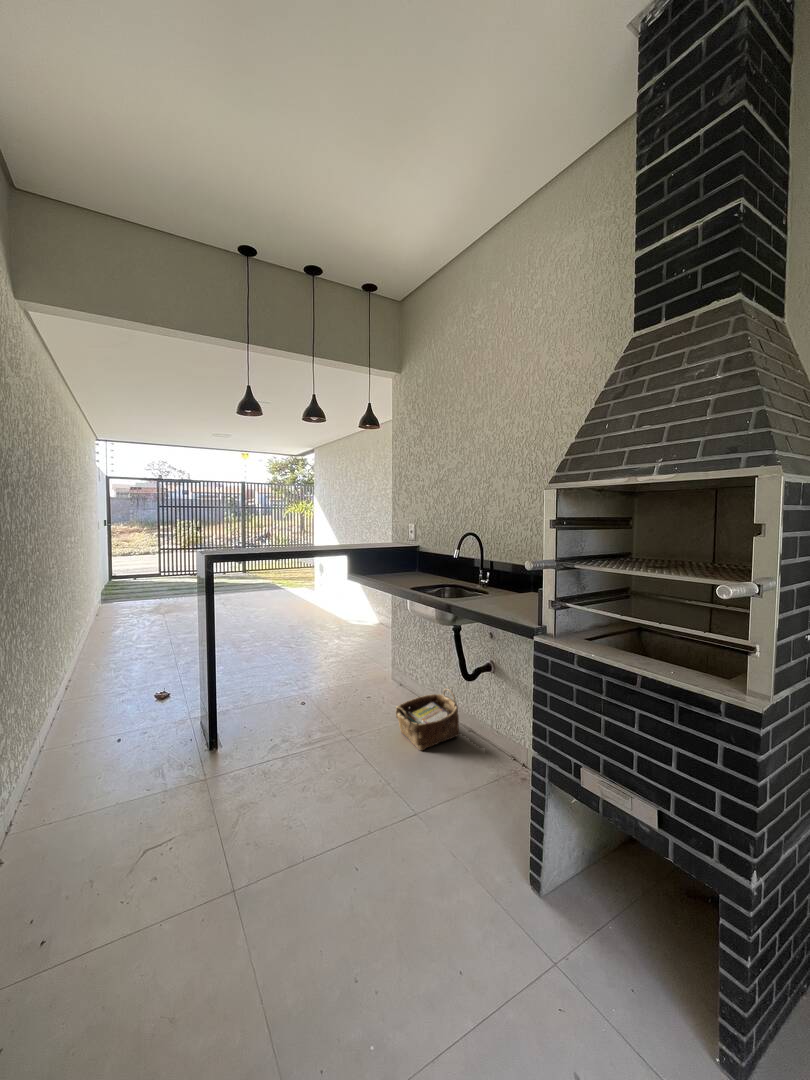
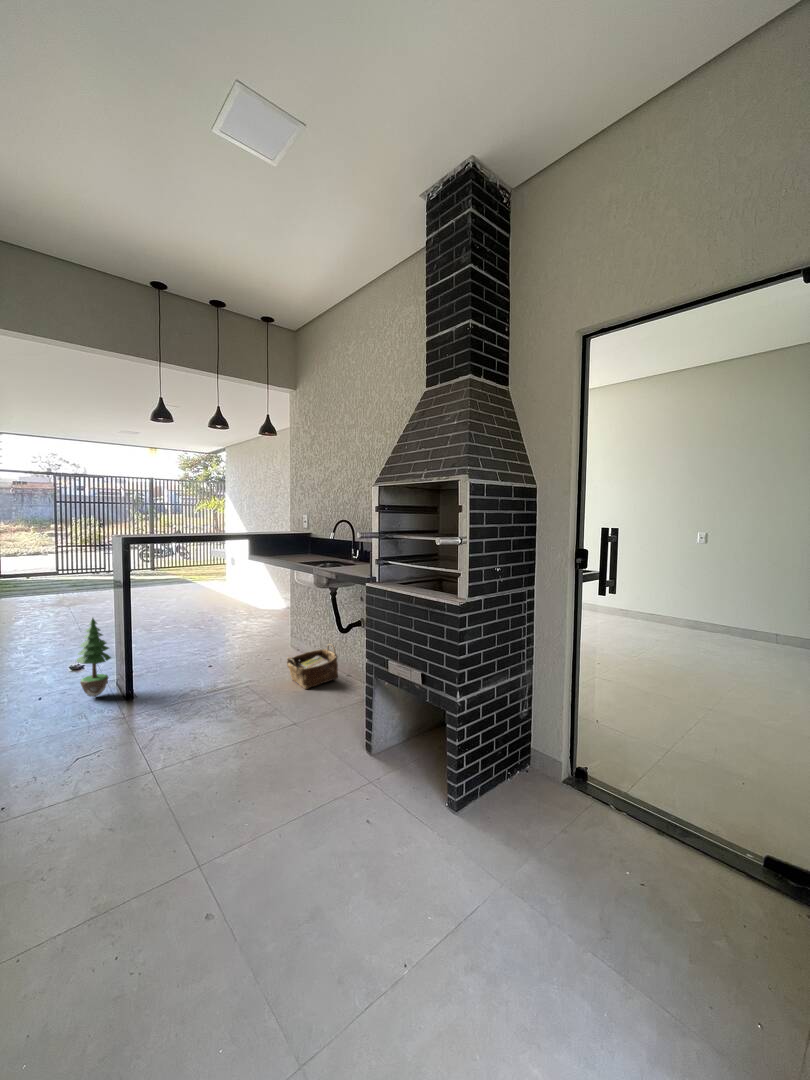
potted tree: none [156,648,195,743] -> present [77,618,111,697]

